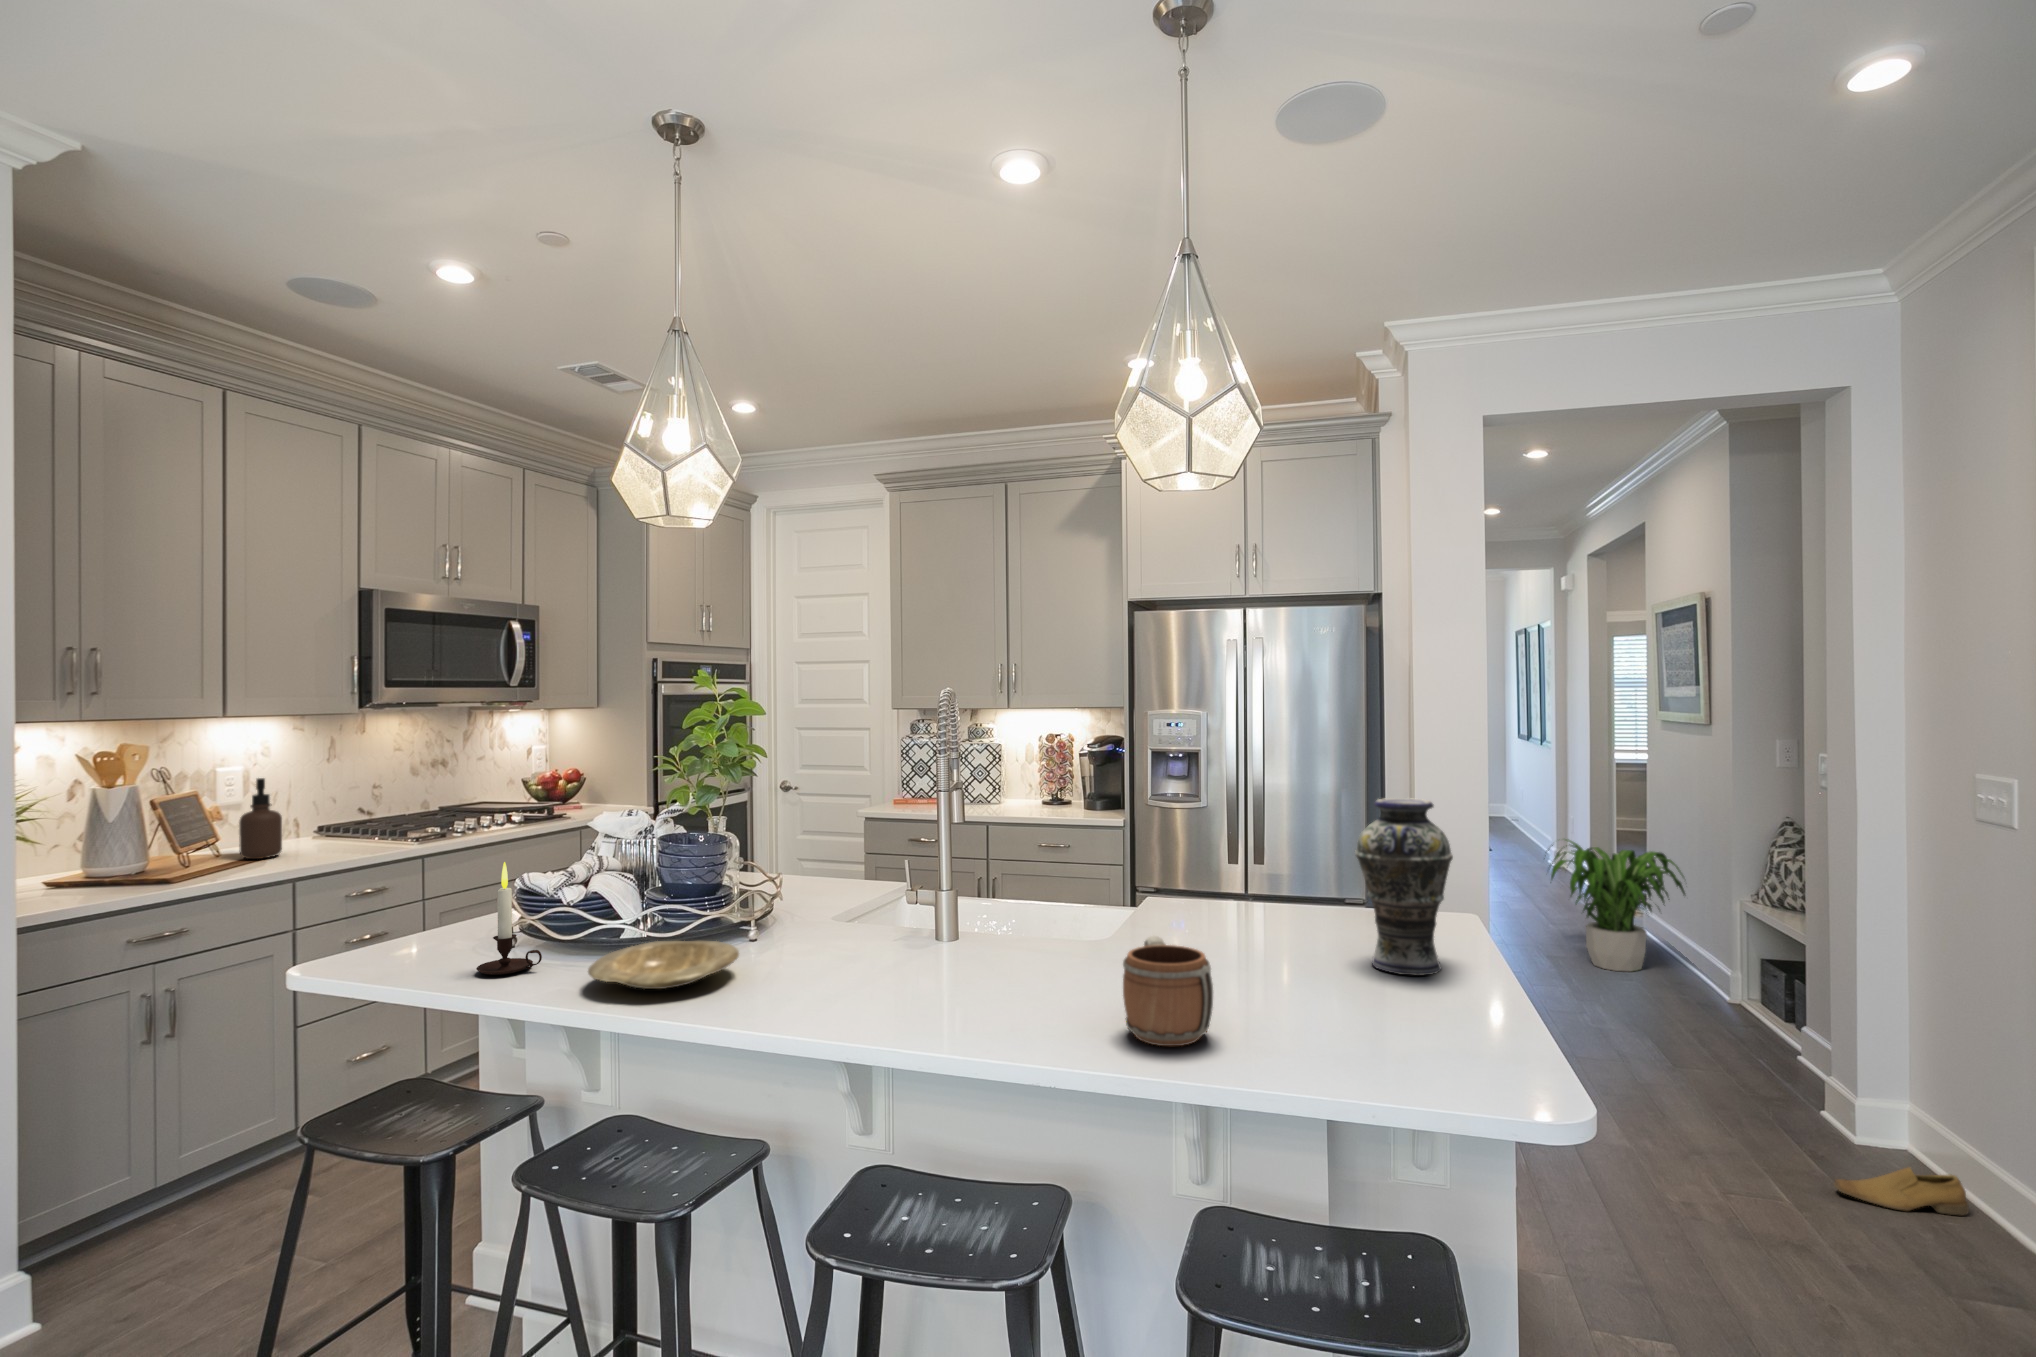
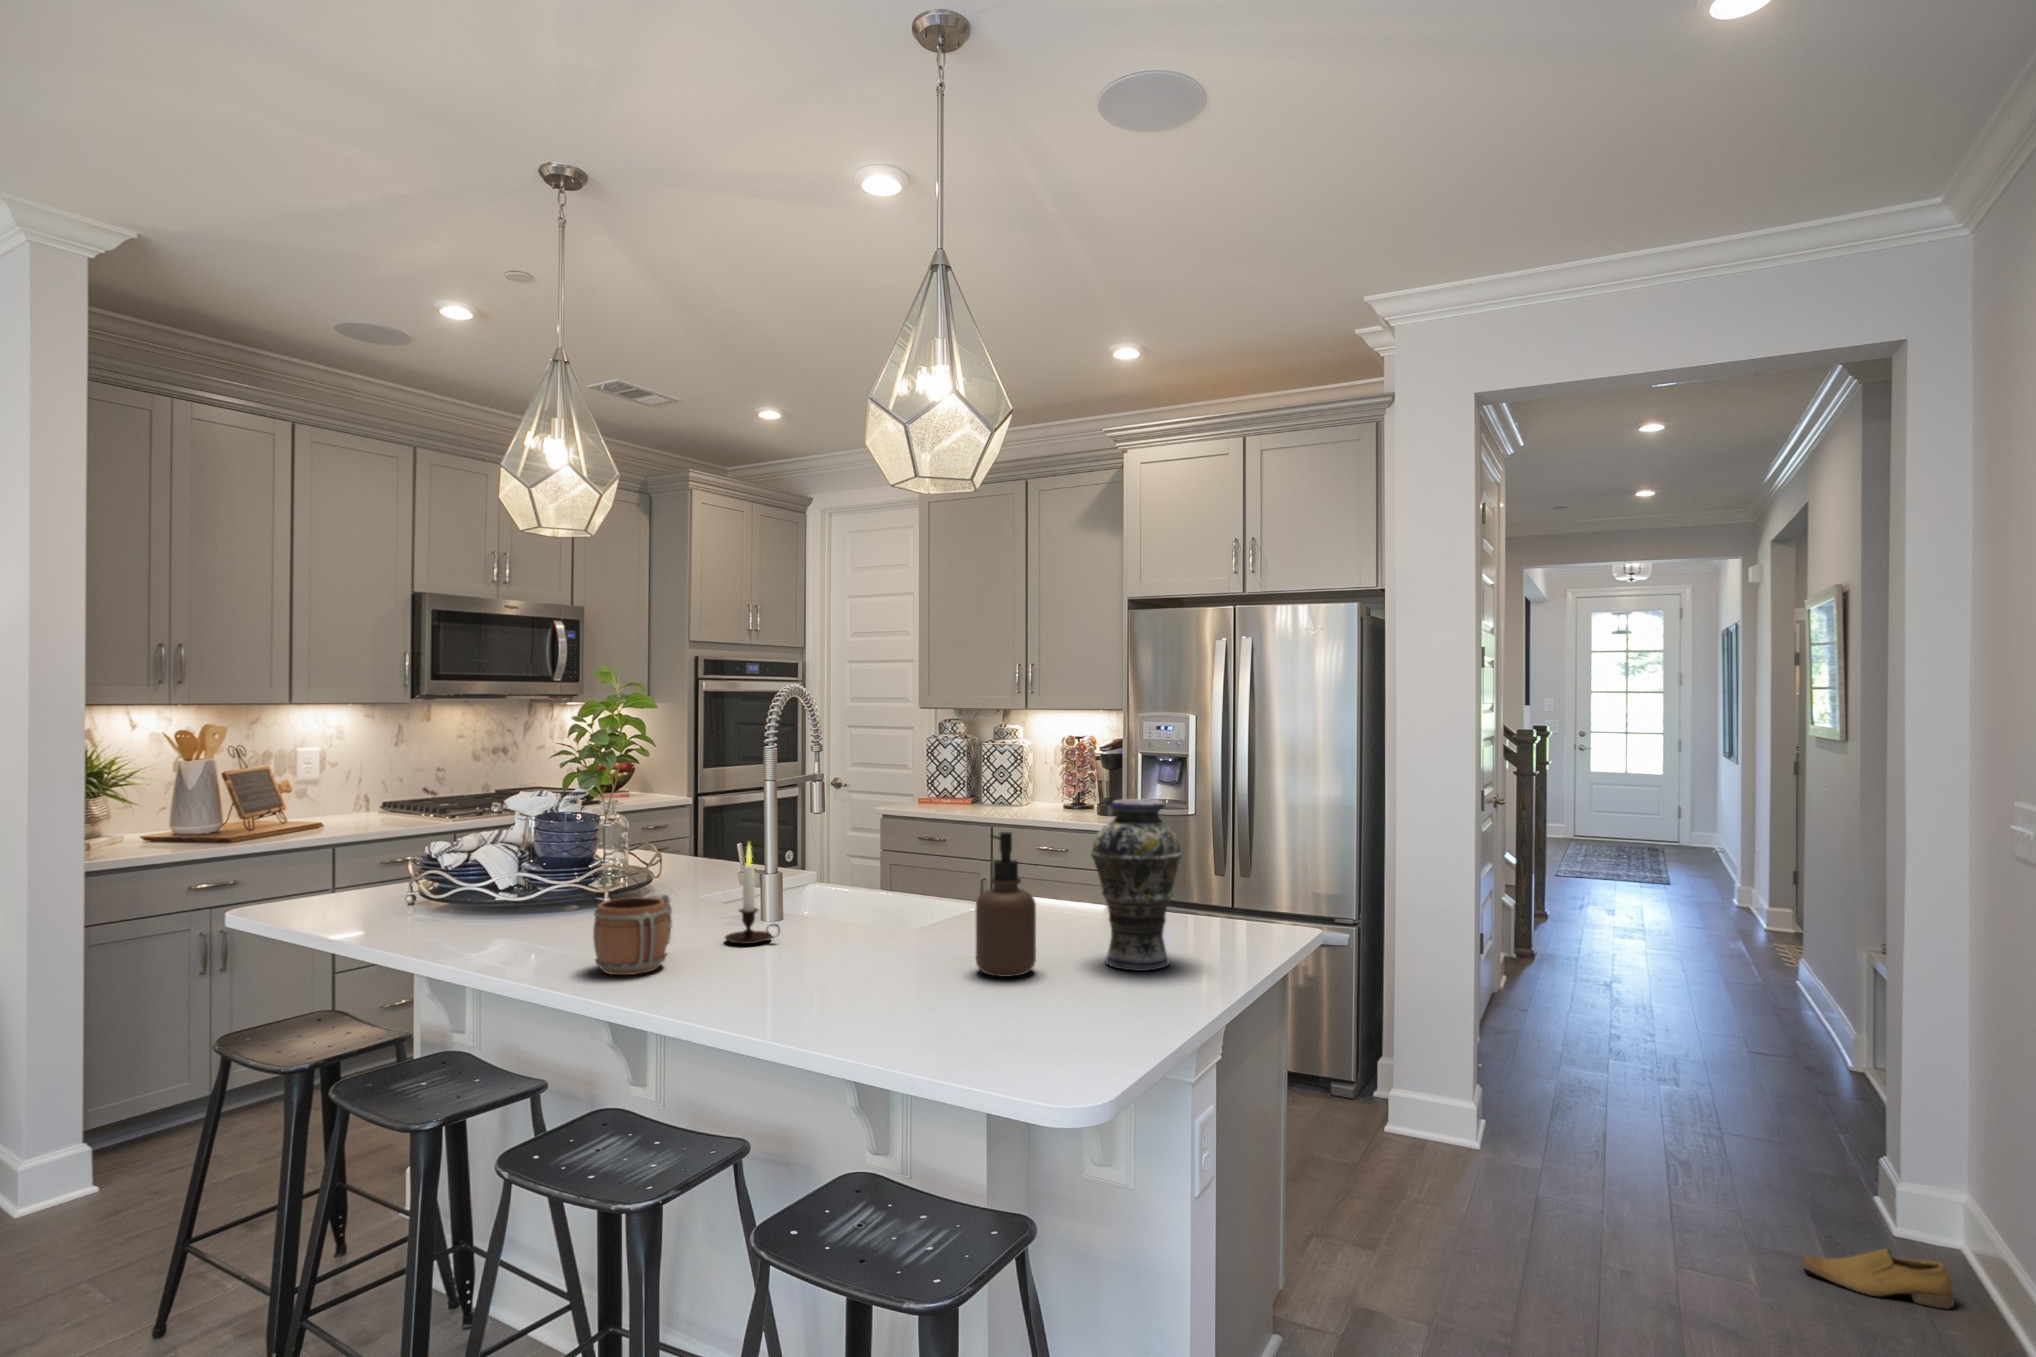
soap dispenser: present [239,778,282,859] -> present [976,832,1036,977]
potted plant: present [1548,839,1685,972] -> none [1652,870,1815,1026]
candle: present [476,862,542,975] -> present [725,843,780,944]
mug: present [1123,936,1213,1046] -> present [593,892,672,975]
plate: present [588,941,739,989] -> none [420,902,556,940]

